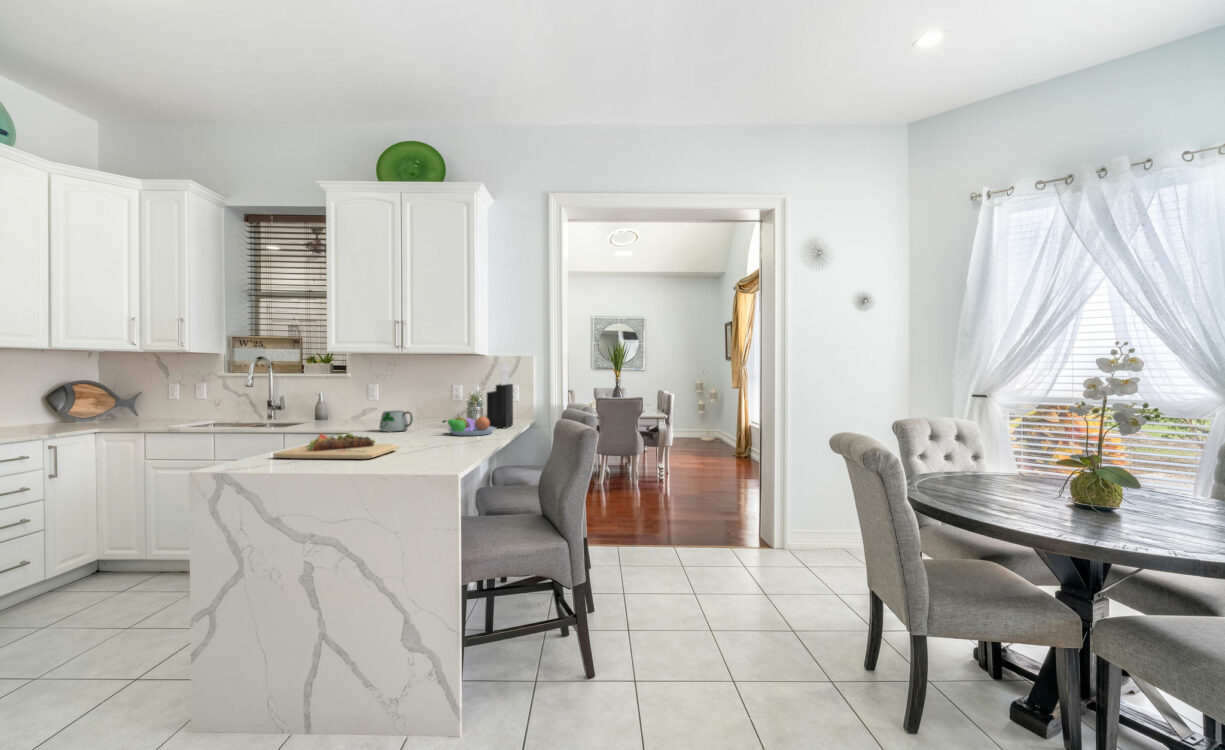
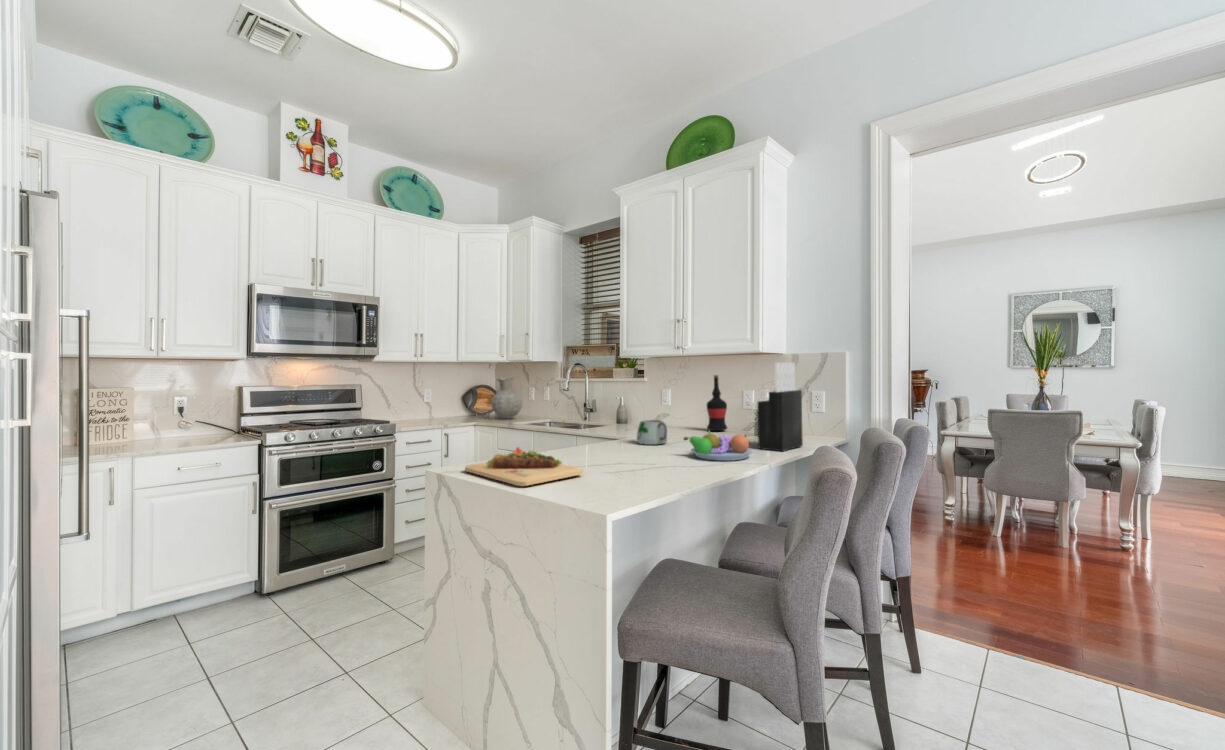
vase: none [111,370,161,423] -> present [492,377,522,419]
wine bottle: none [418,372,437,421] -> present [707,375,727,431]

